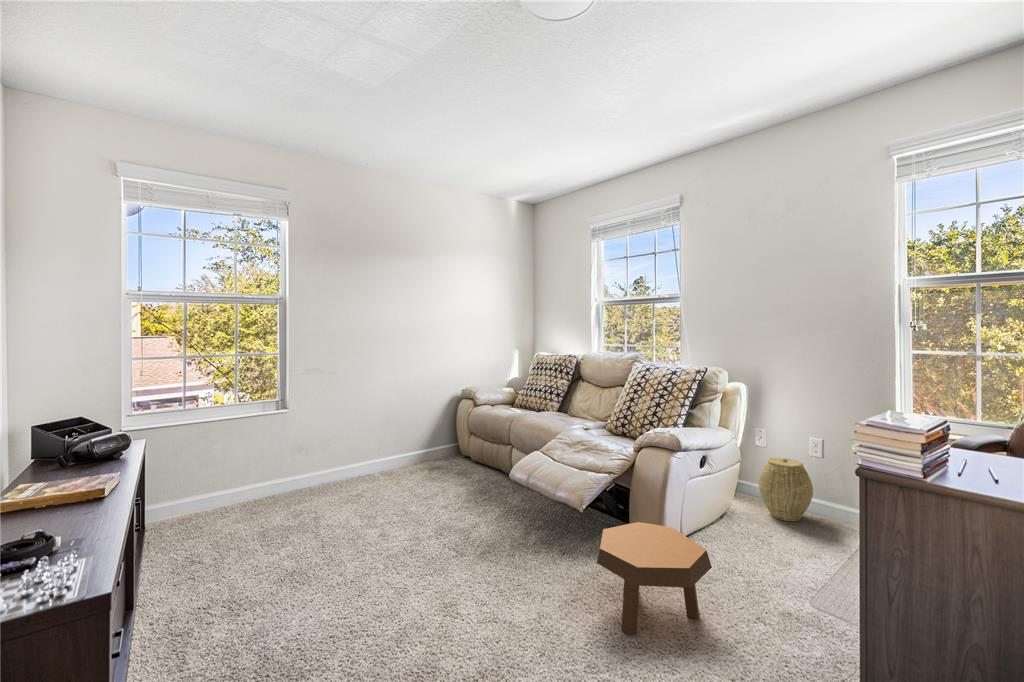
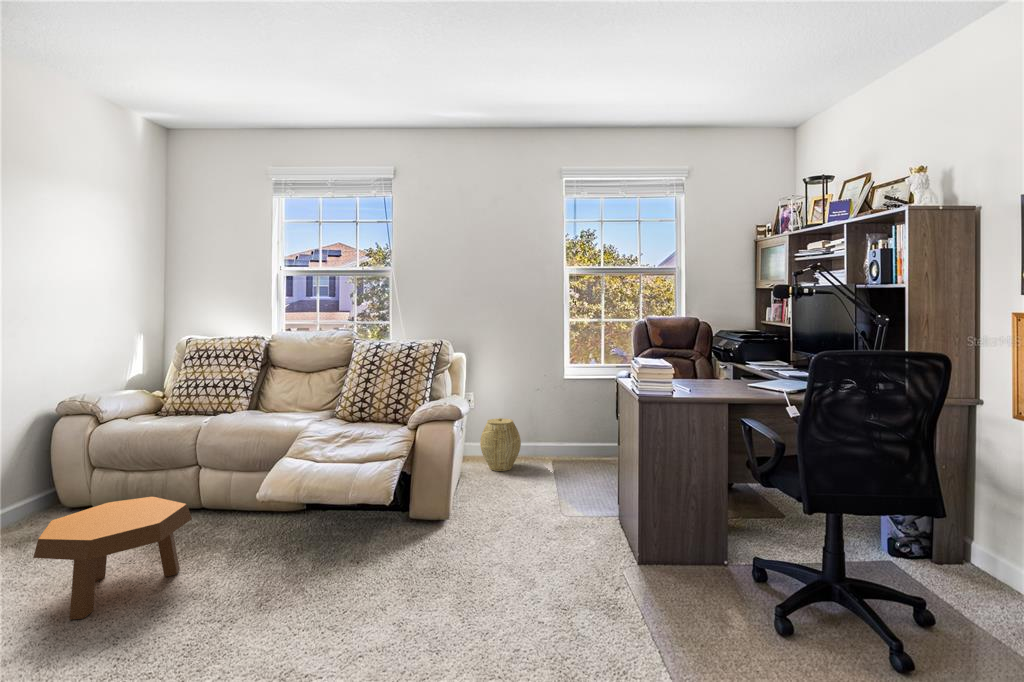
footstool: present [597,522,712,635] -> present [34,496,192,620]

